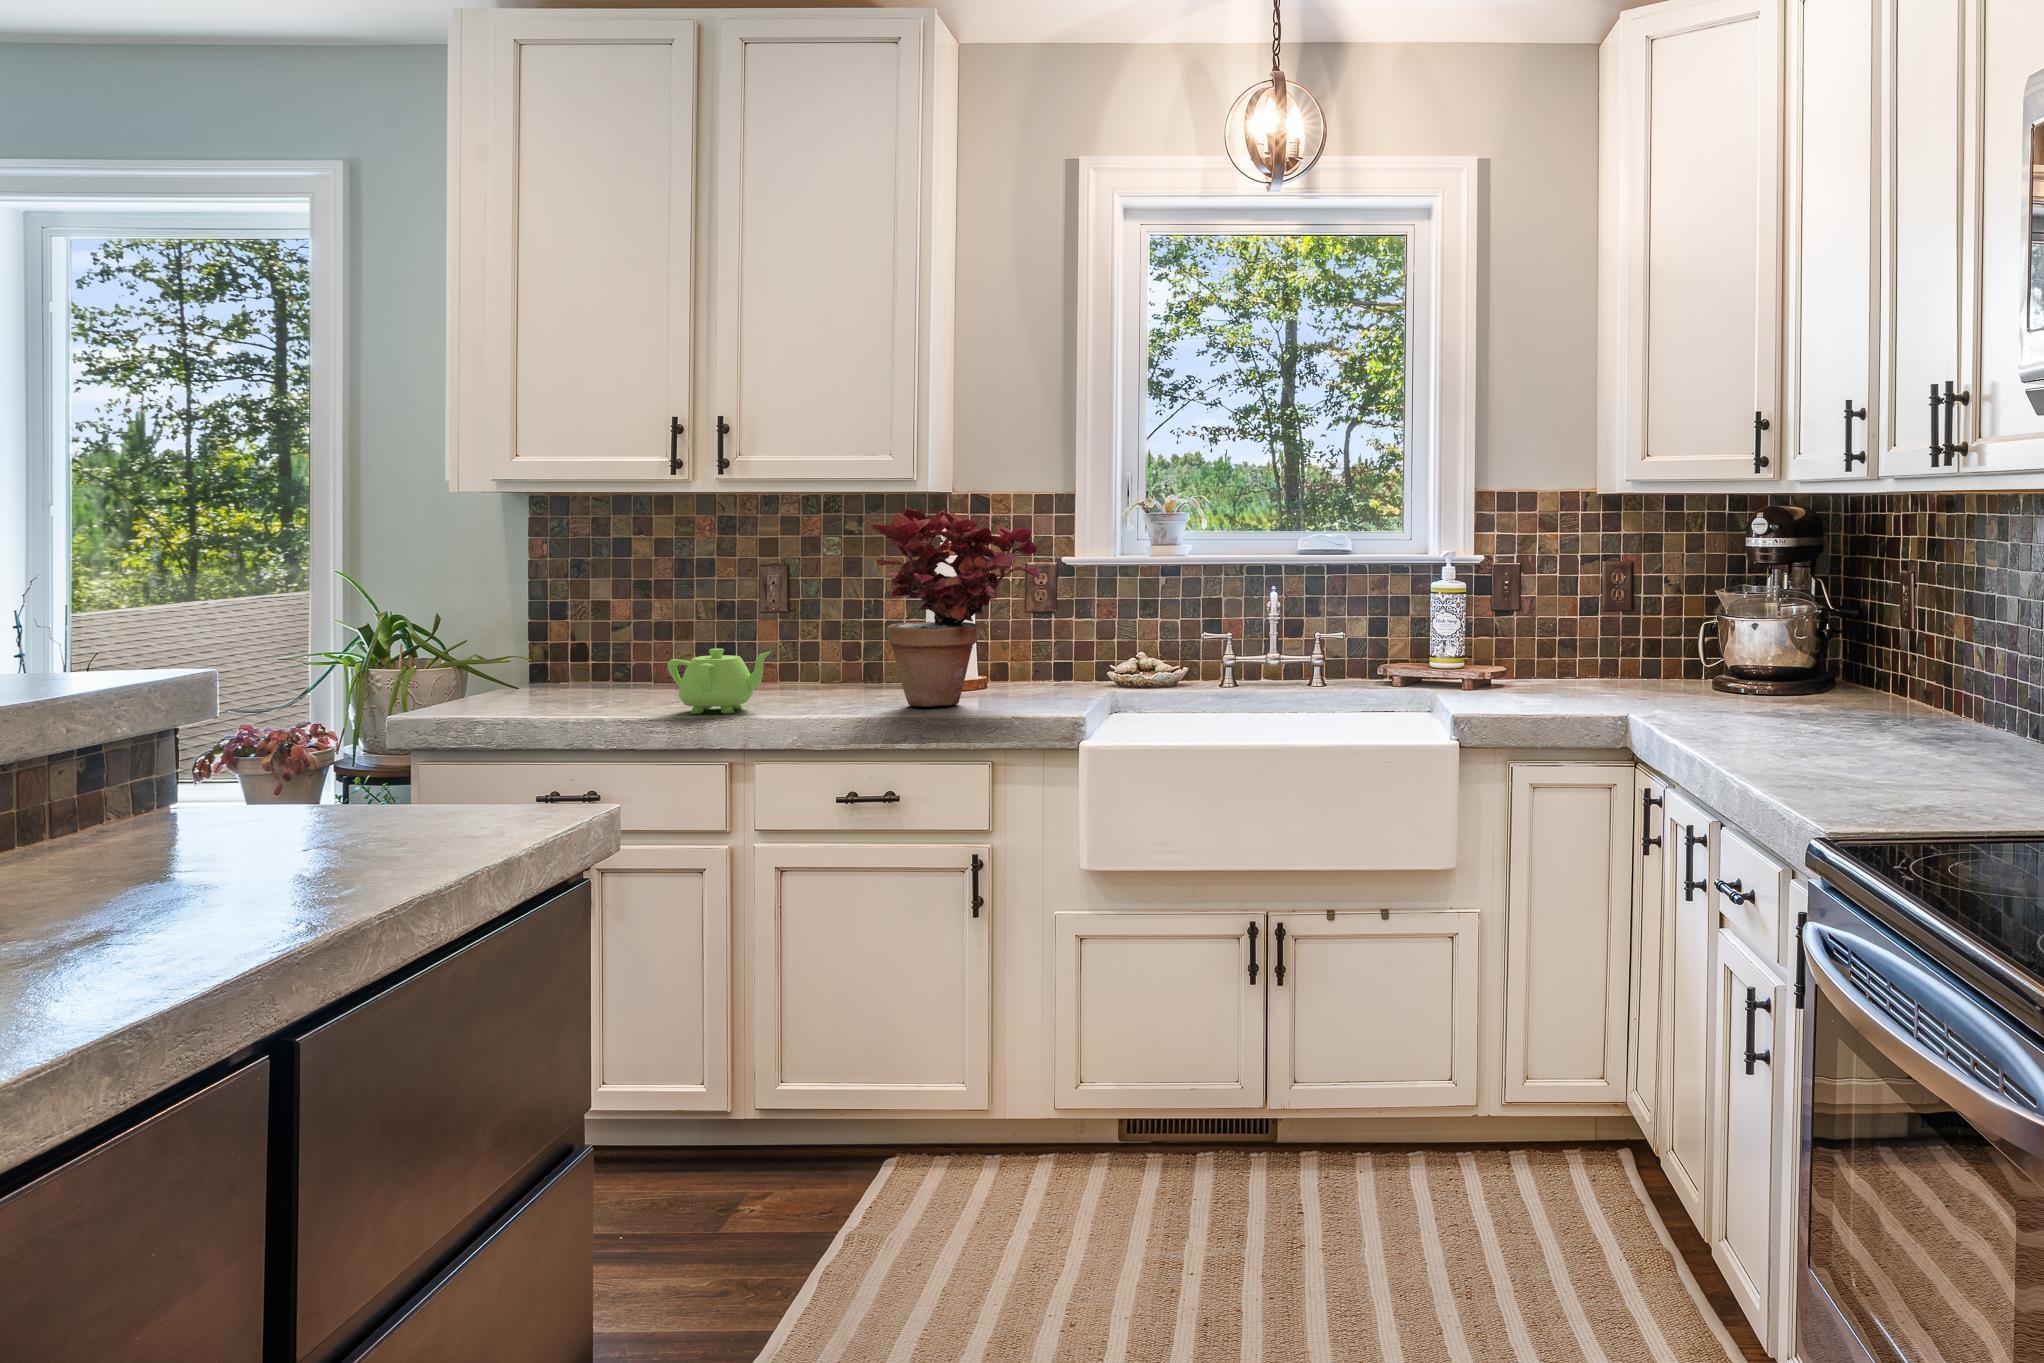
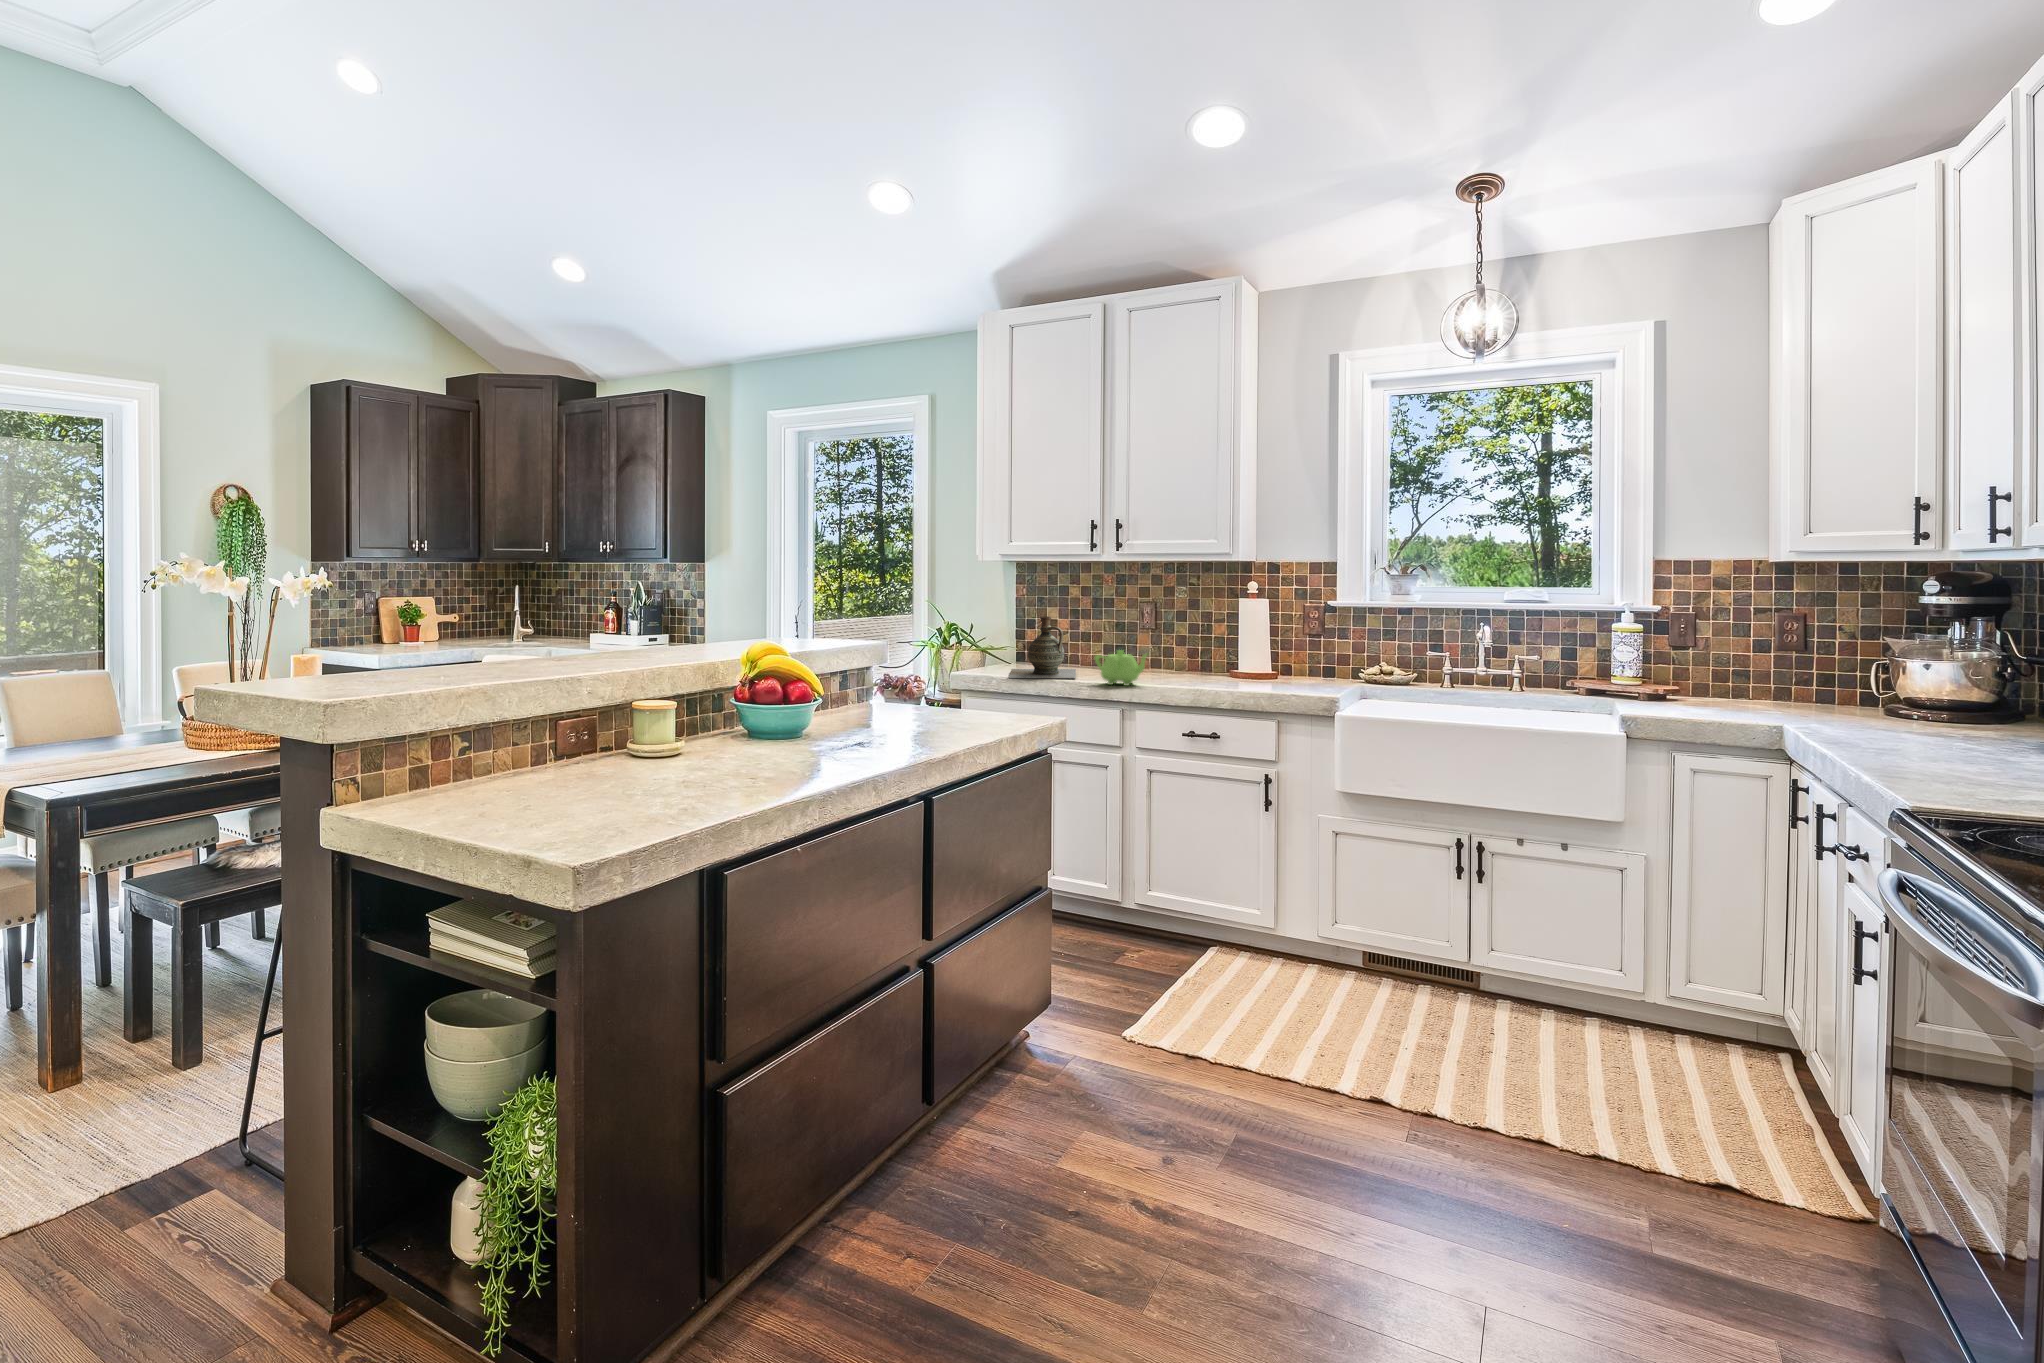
potted plant: present [871,508,1039,706] -> none [1208,573,1311,689]
ceramic jug: none [497,591,645,711] -> present [1009,616,1076,678]

